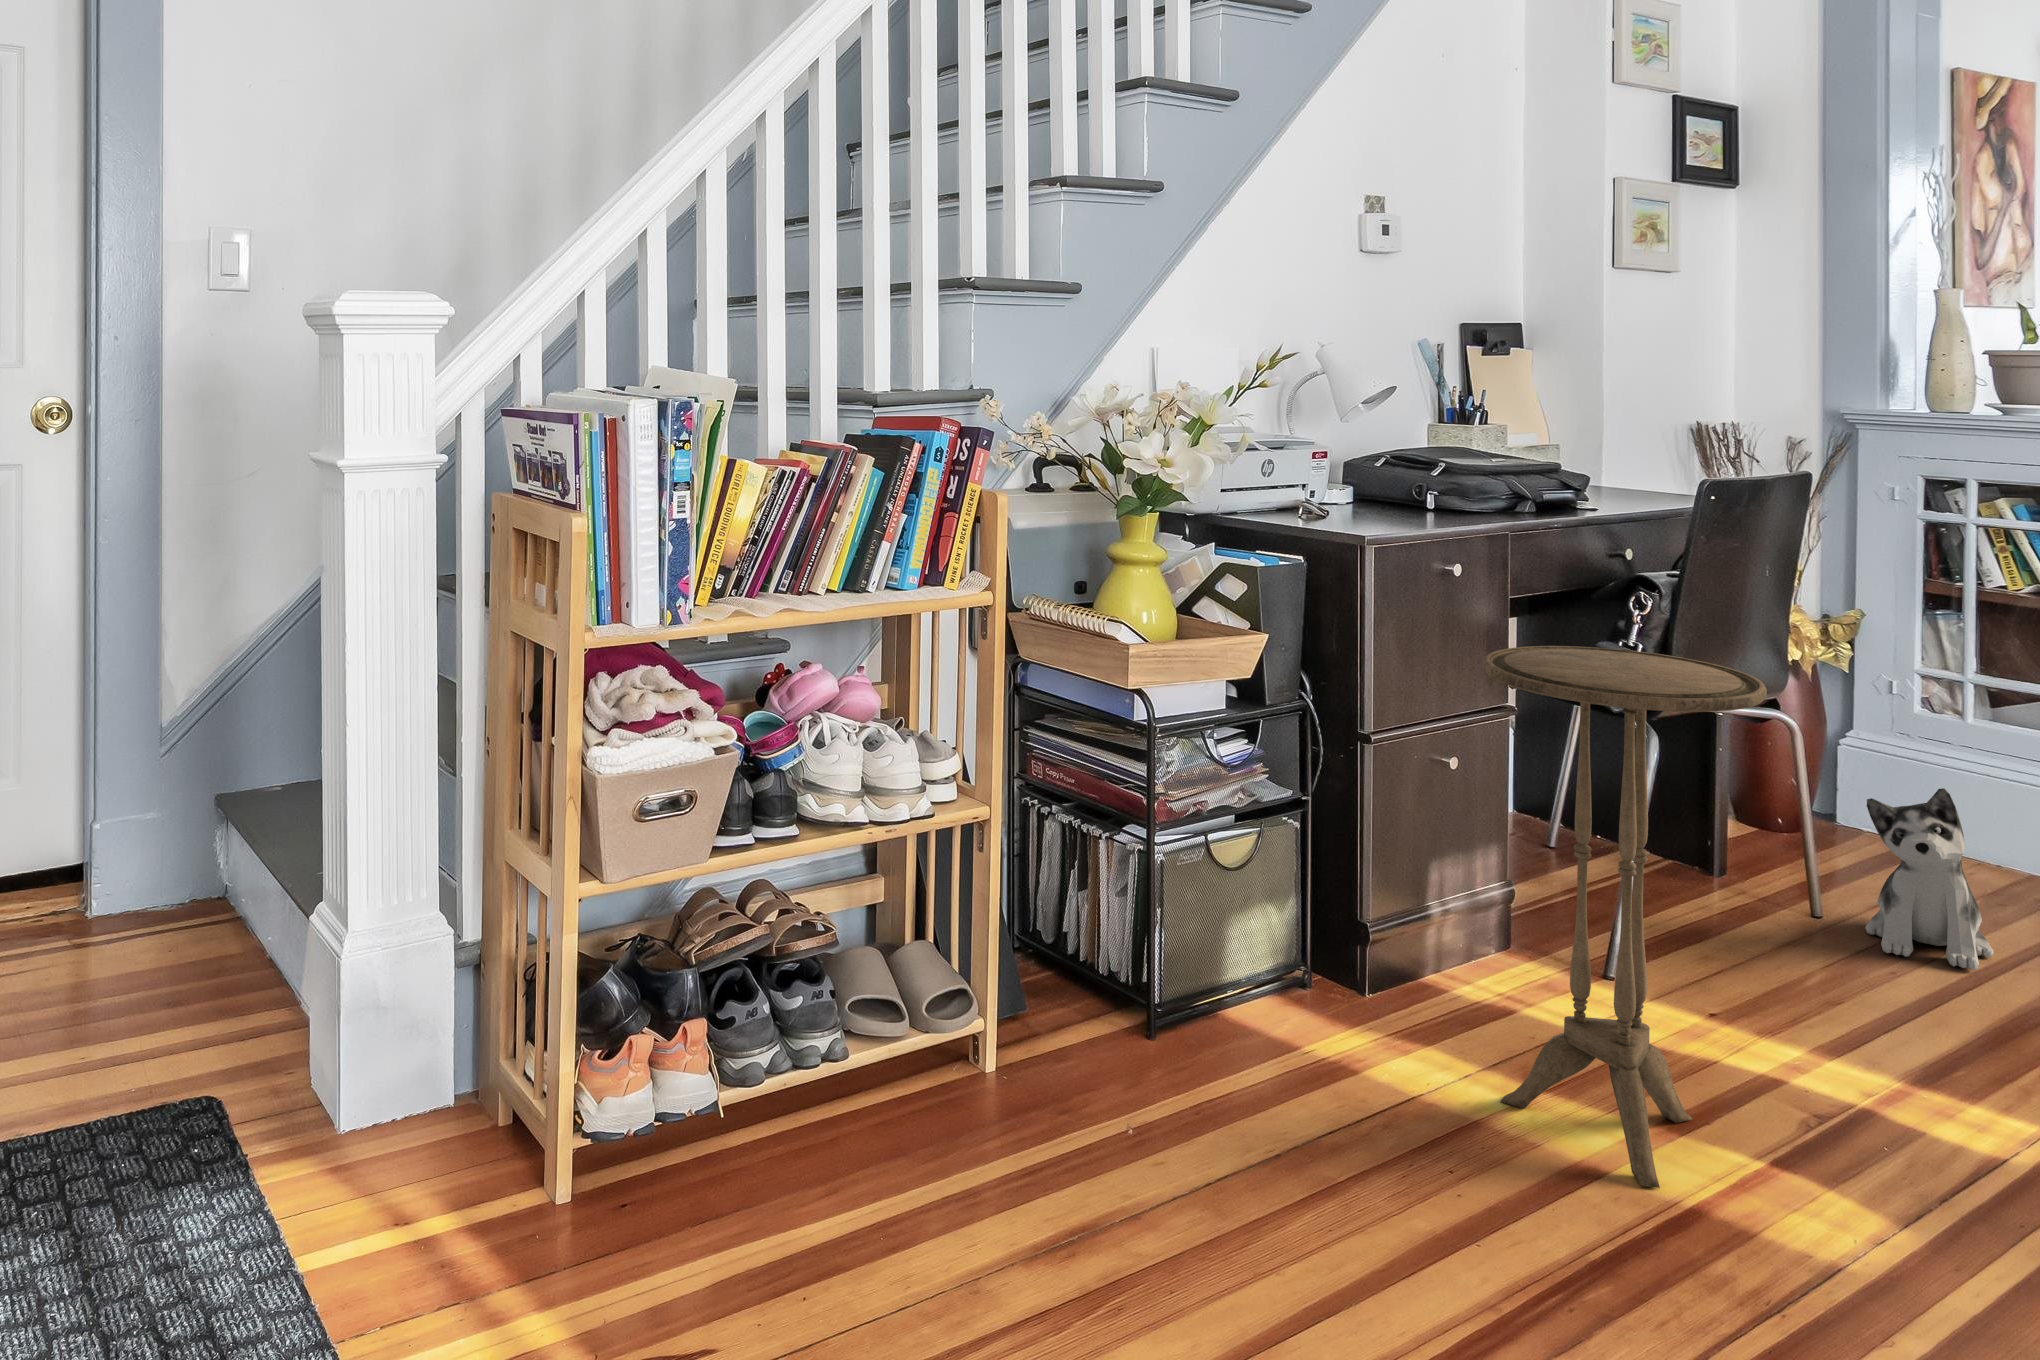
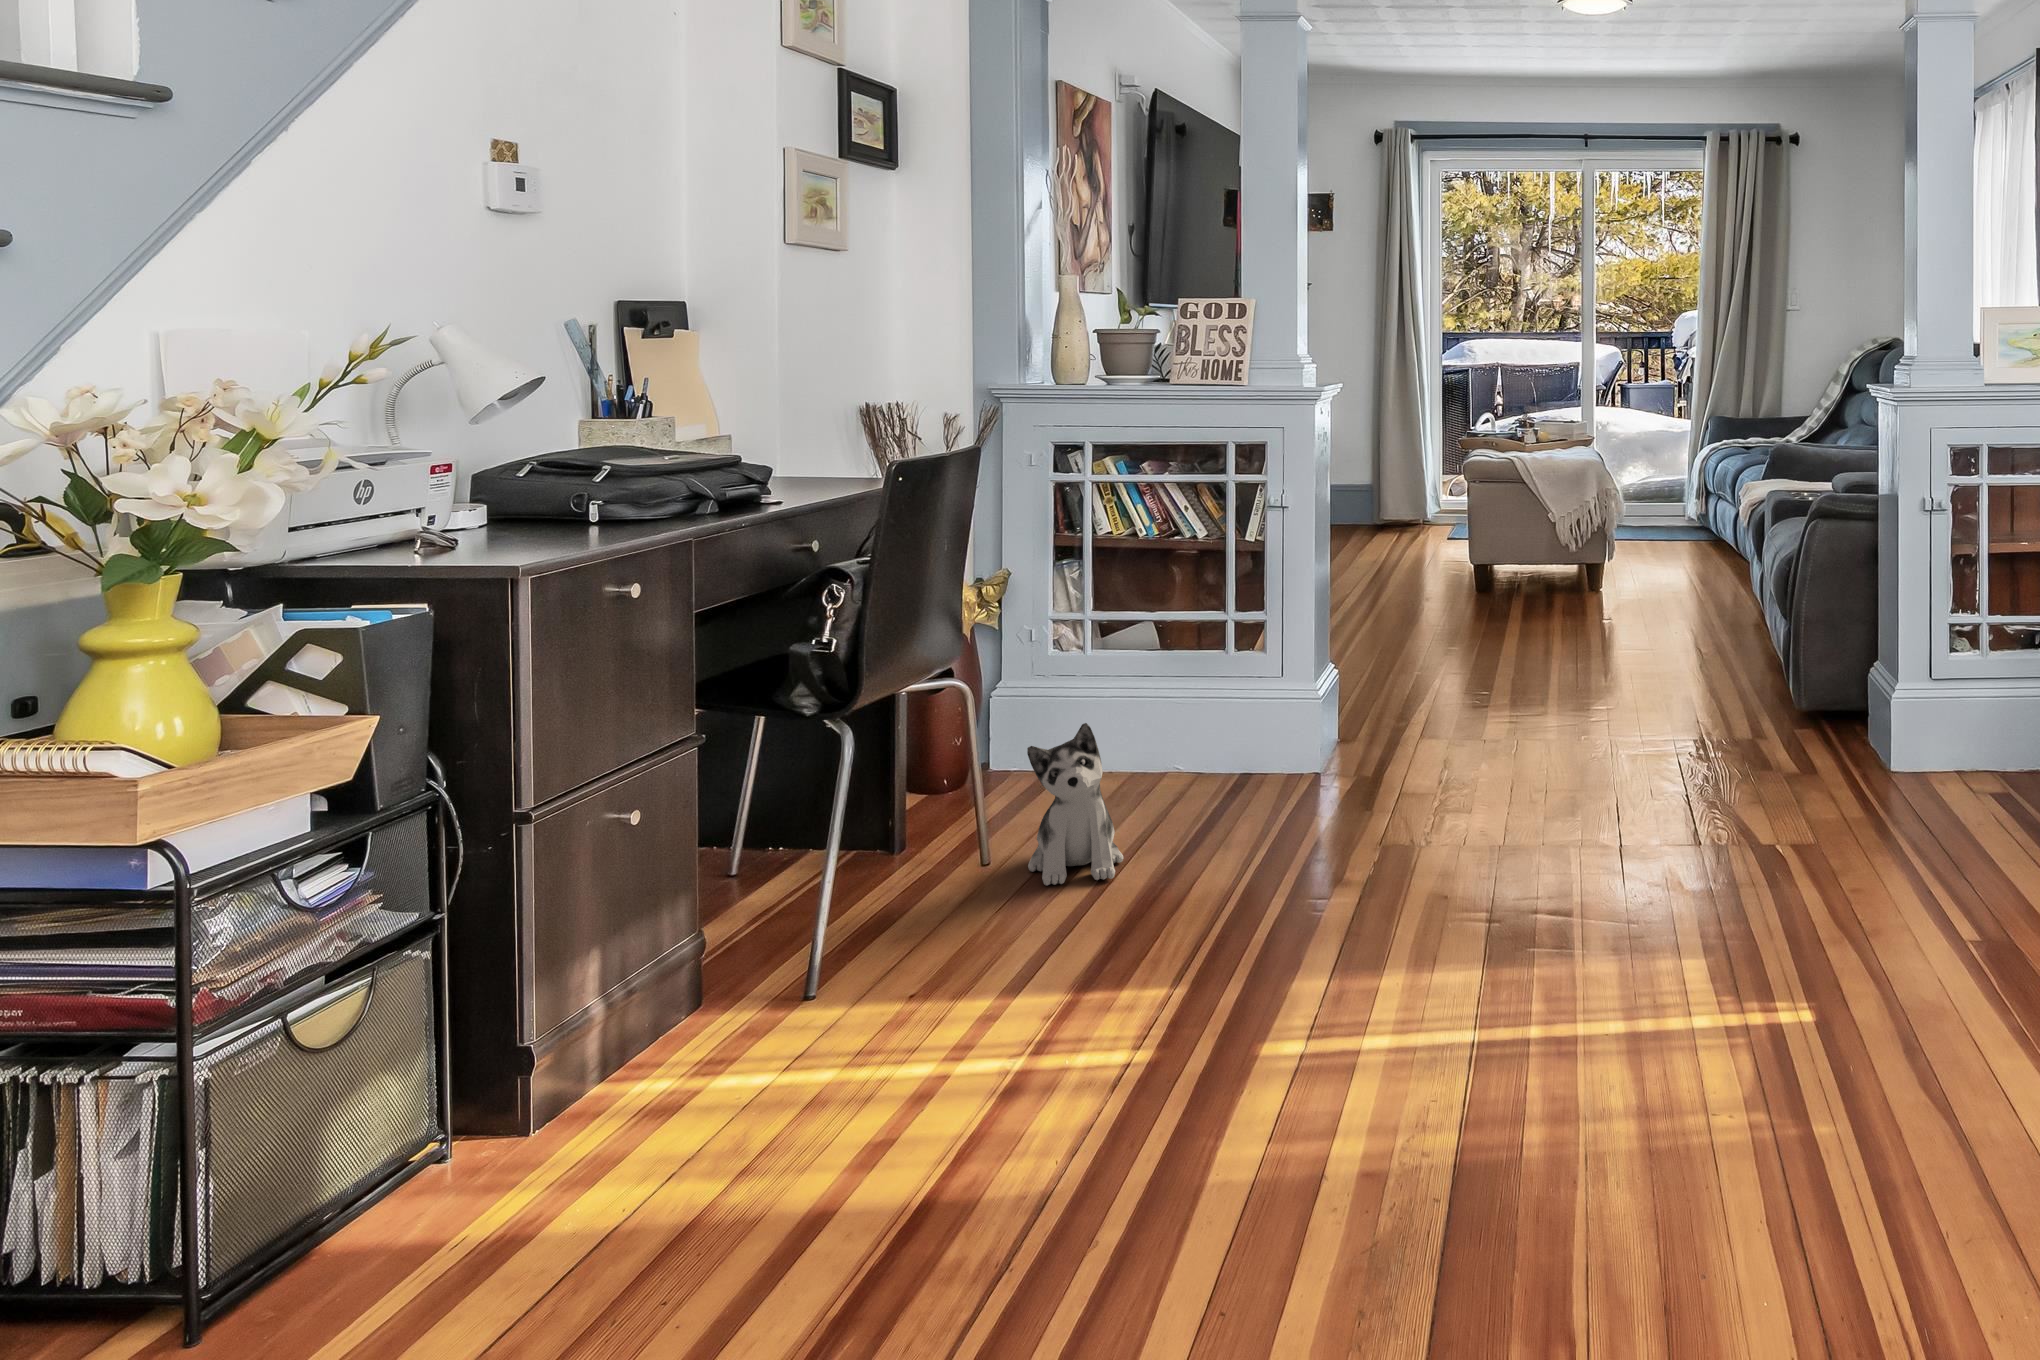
side table: present [1483,646,1767,1188] -> none [676,655,971,1236]

